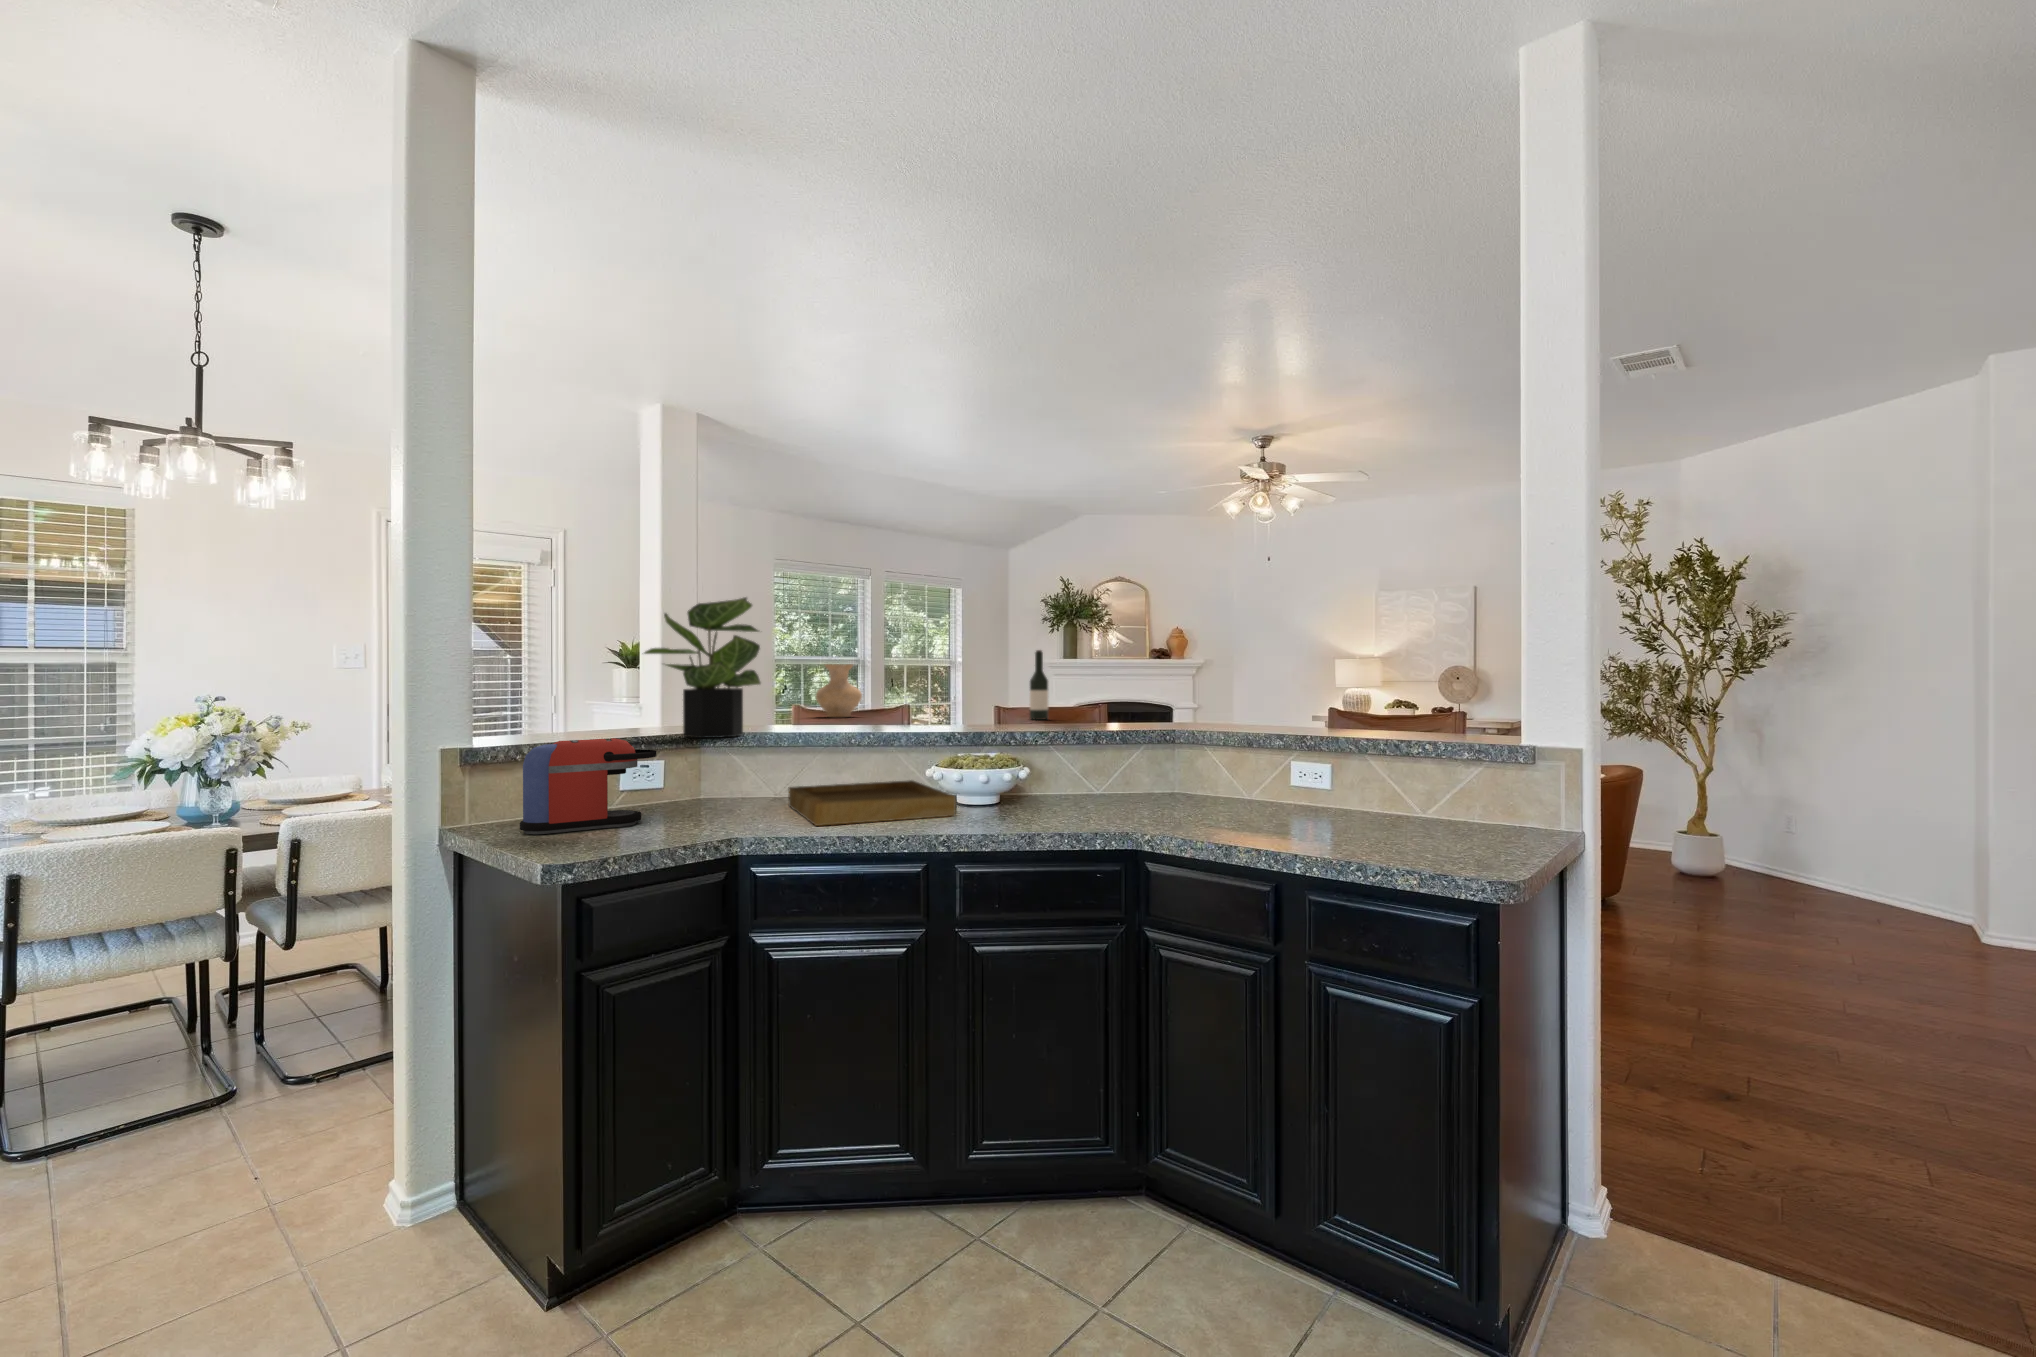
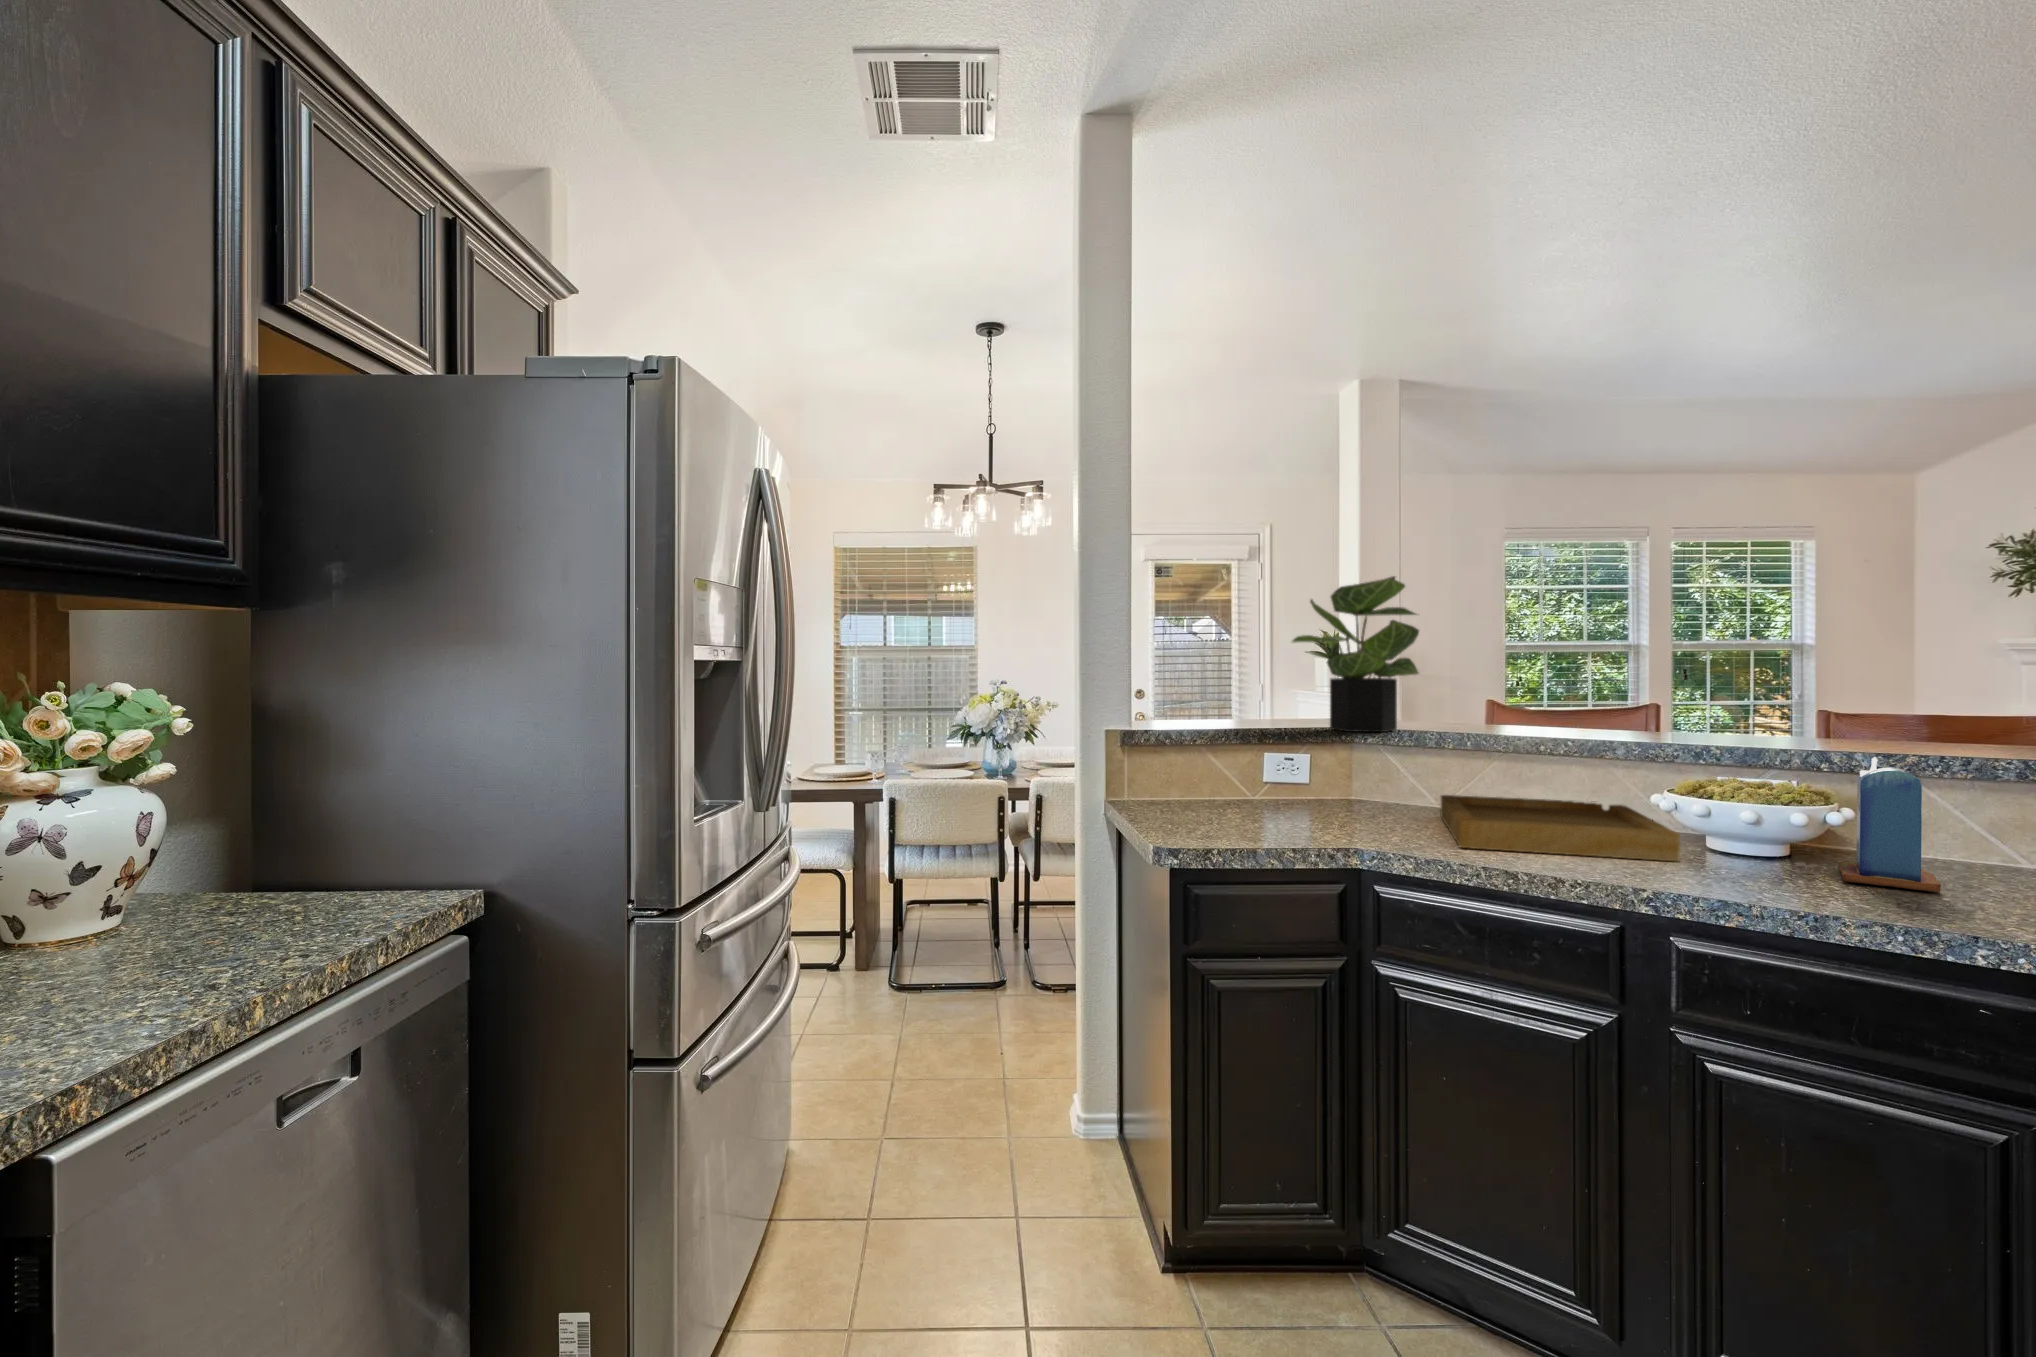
wine bottle: present [1030,650,1048,720] -> none [1858,626,1898,729]
vase: present [816,664,862,717] -> none [1516,651,1579,714]
candle: none [1035,734,1082,815] -> present [1838,757,1941,892]
coffee maker: present [520,738,656,834] -> none [1157,728,1286,818]

